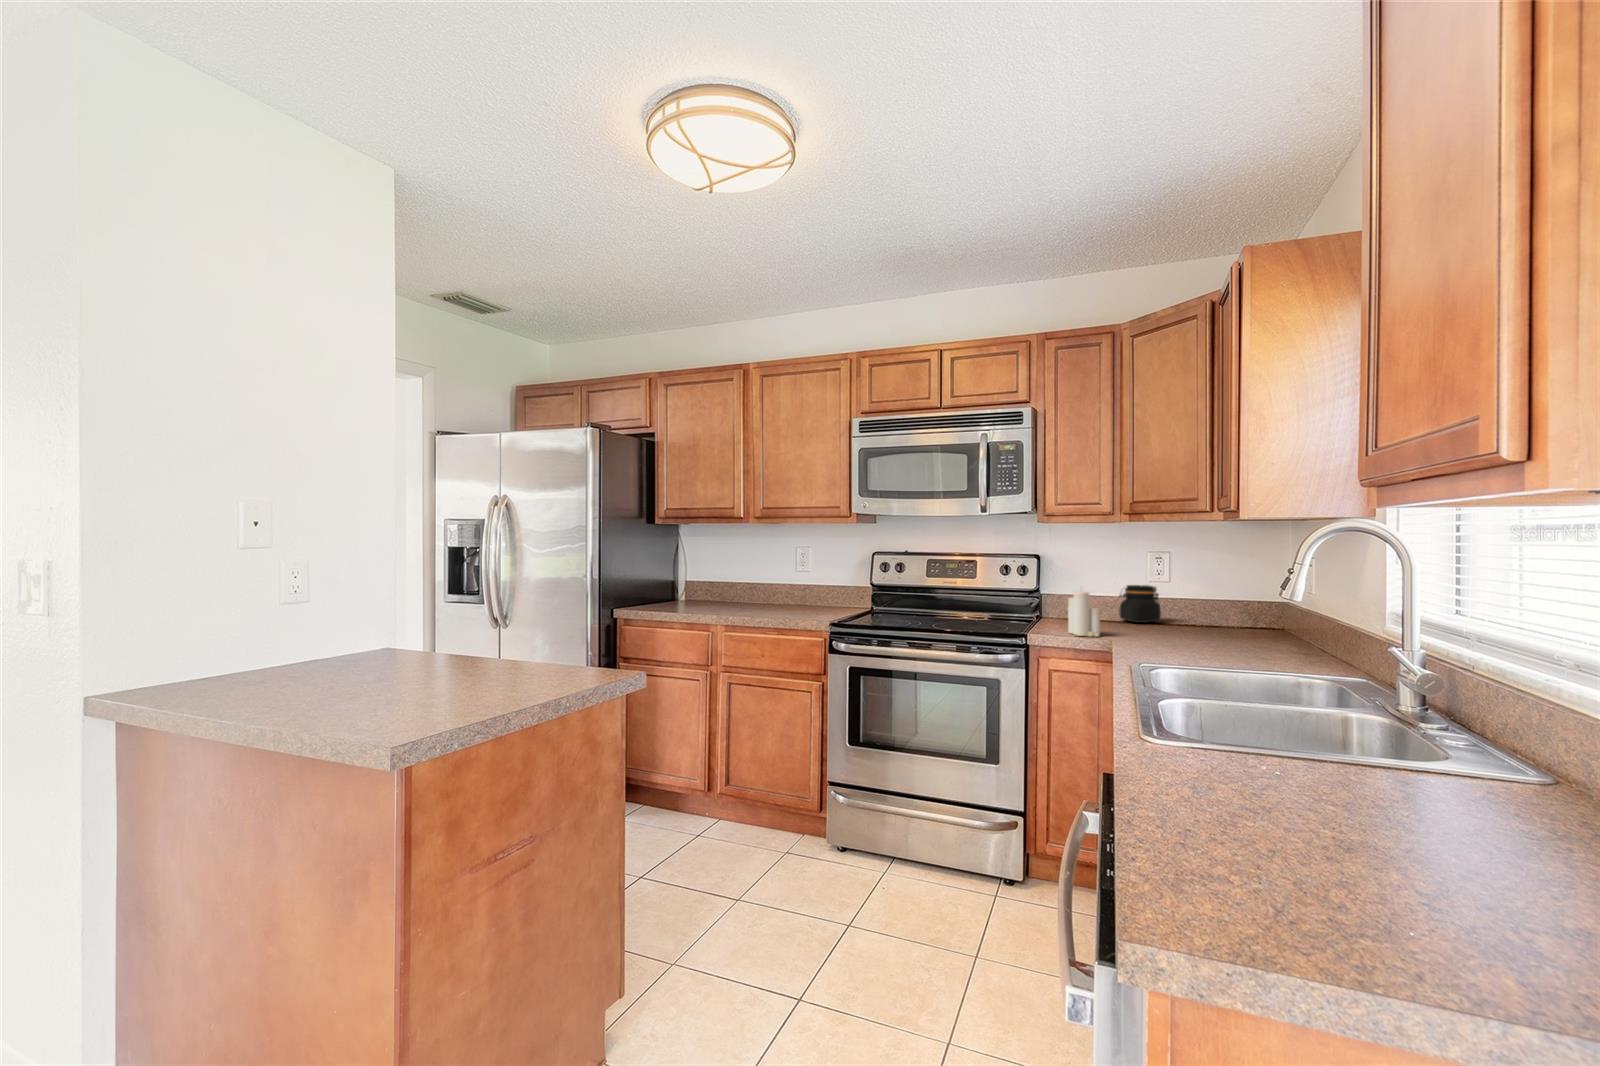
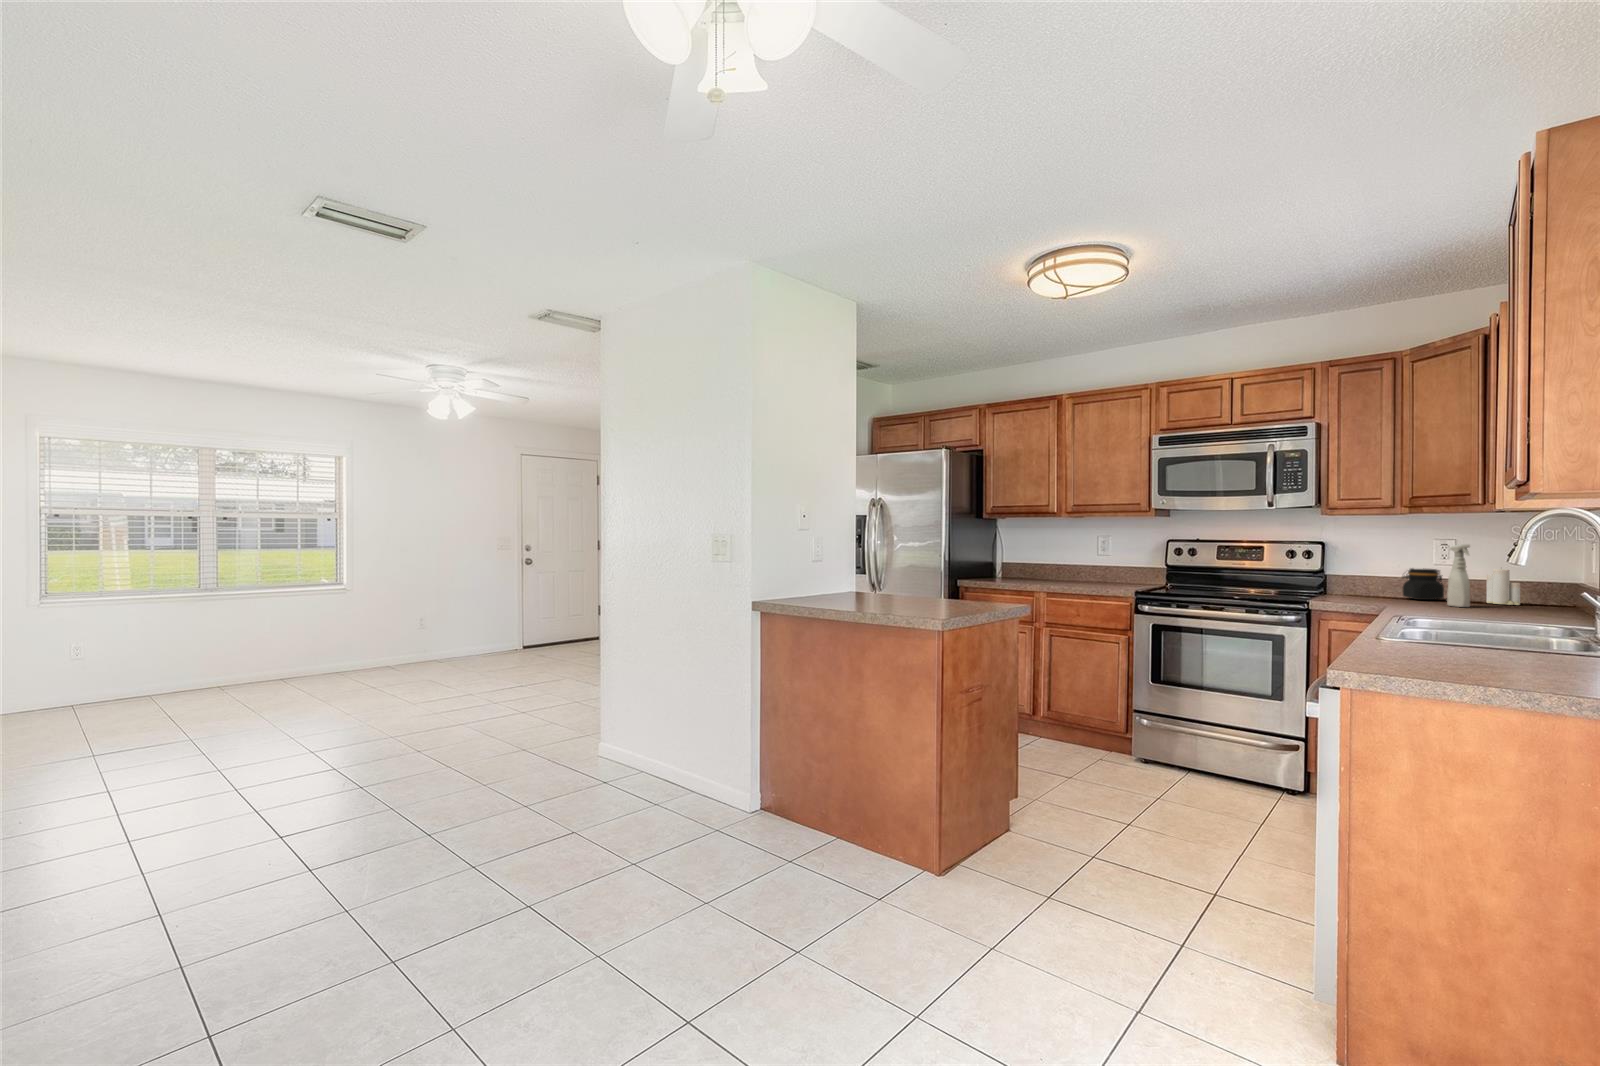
spray bottle: none [1169,558,1192,634] -> present [1447,544,1470,607]
candle: present [1068,591,1100,636] -> present [1486,569,1520,605]

